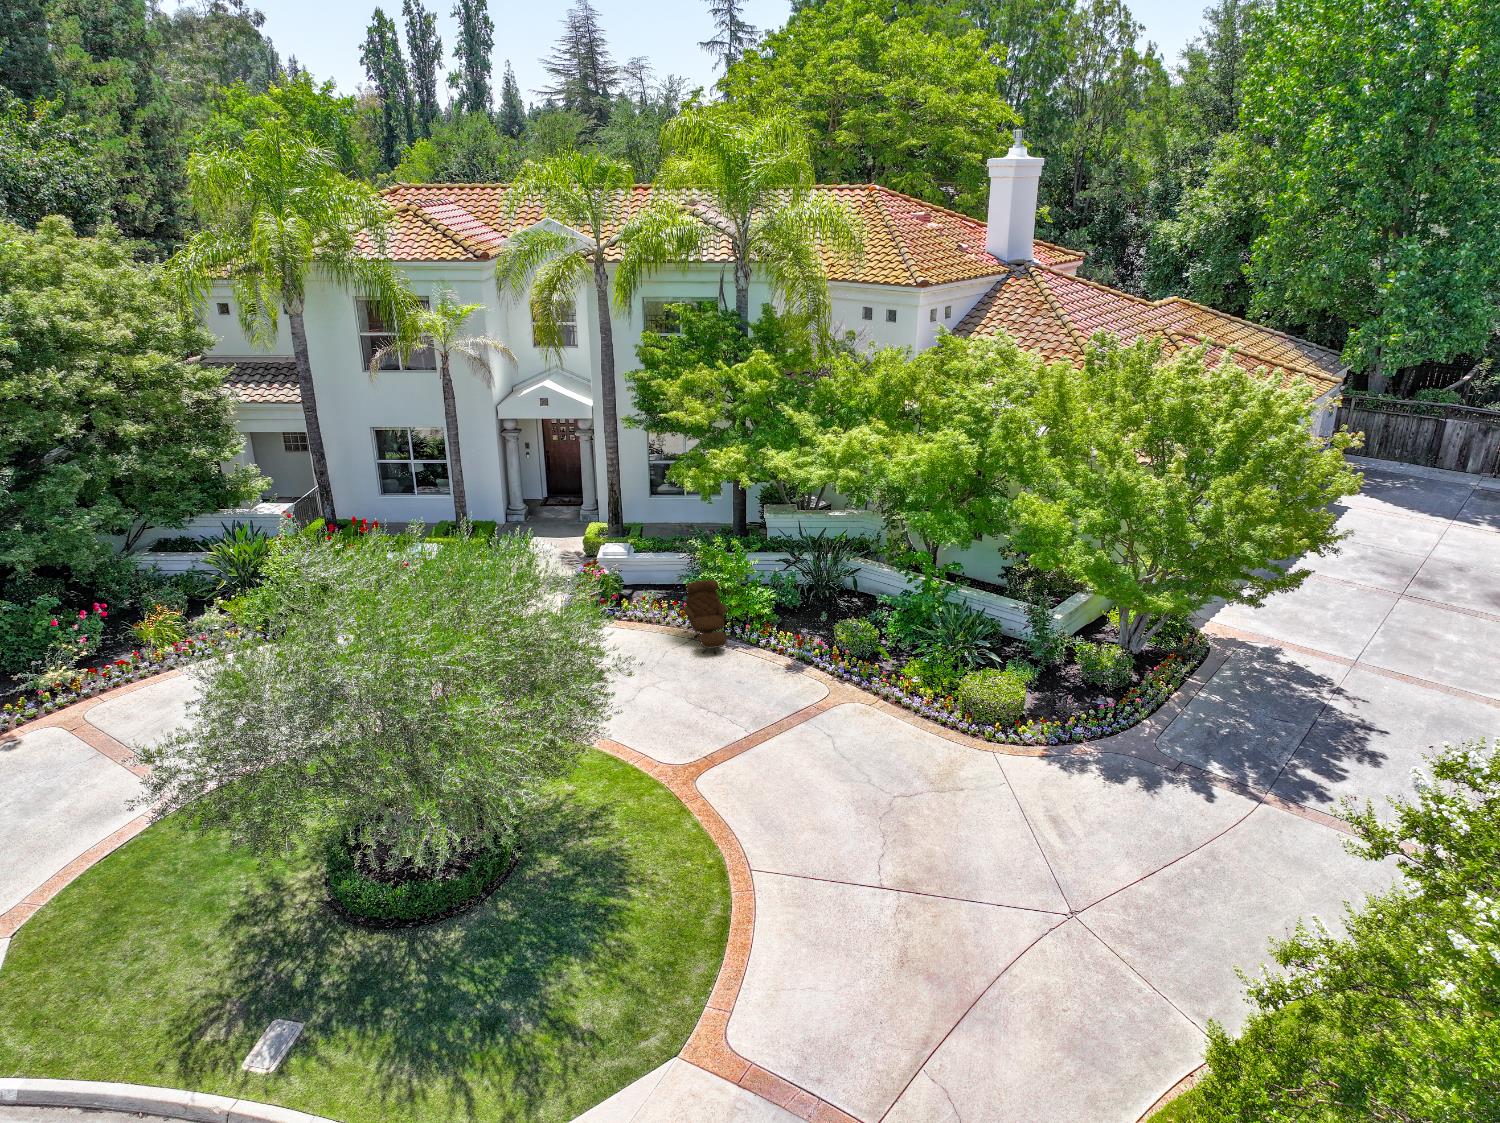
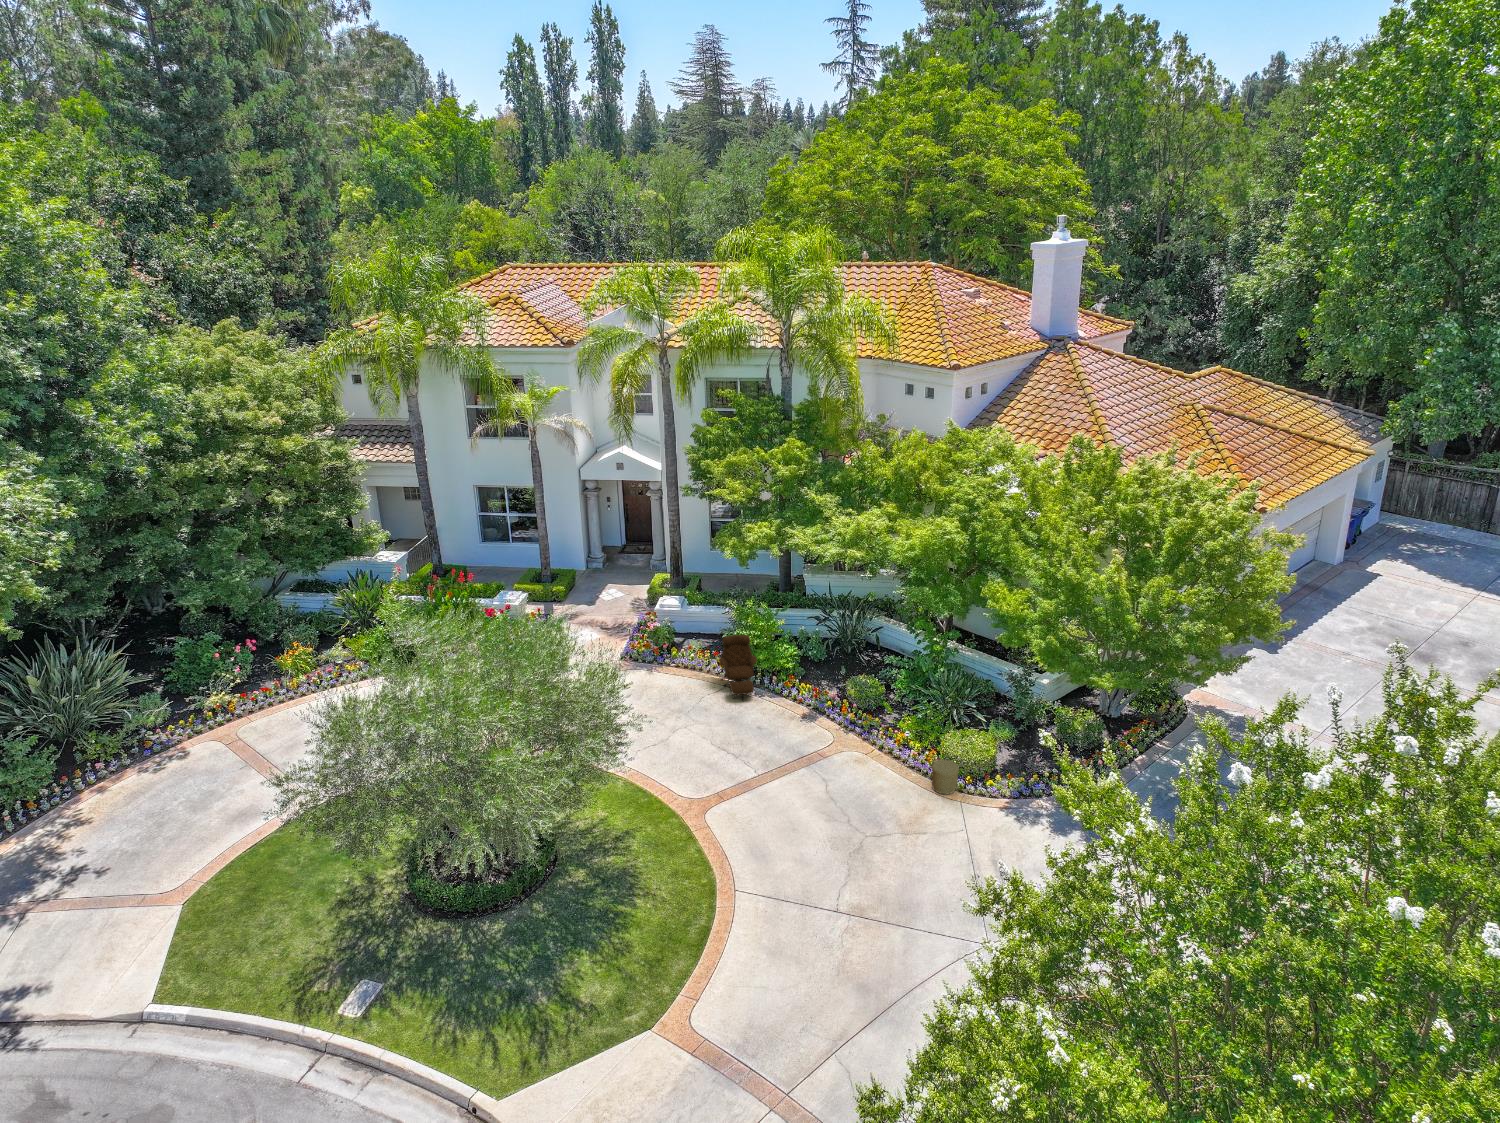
woven basket: none [954,704,986,744] -> present [931,760,959,795]

